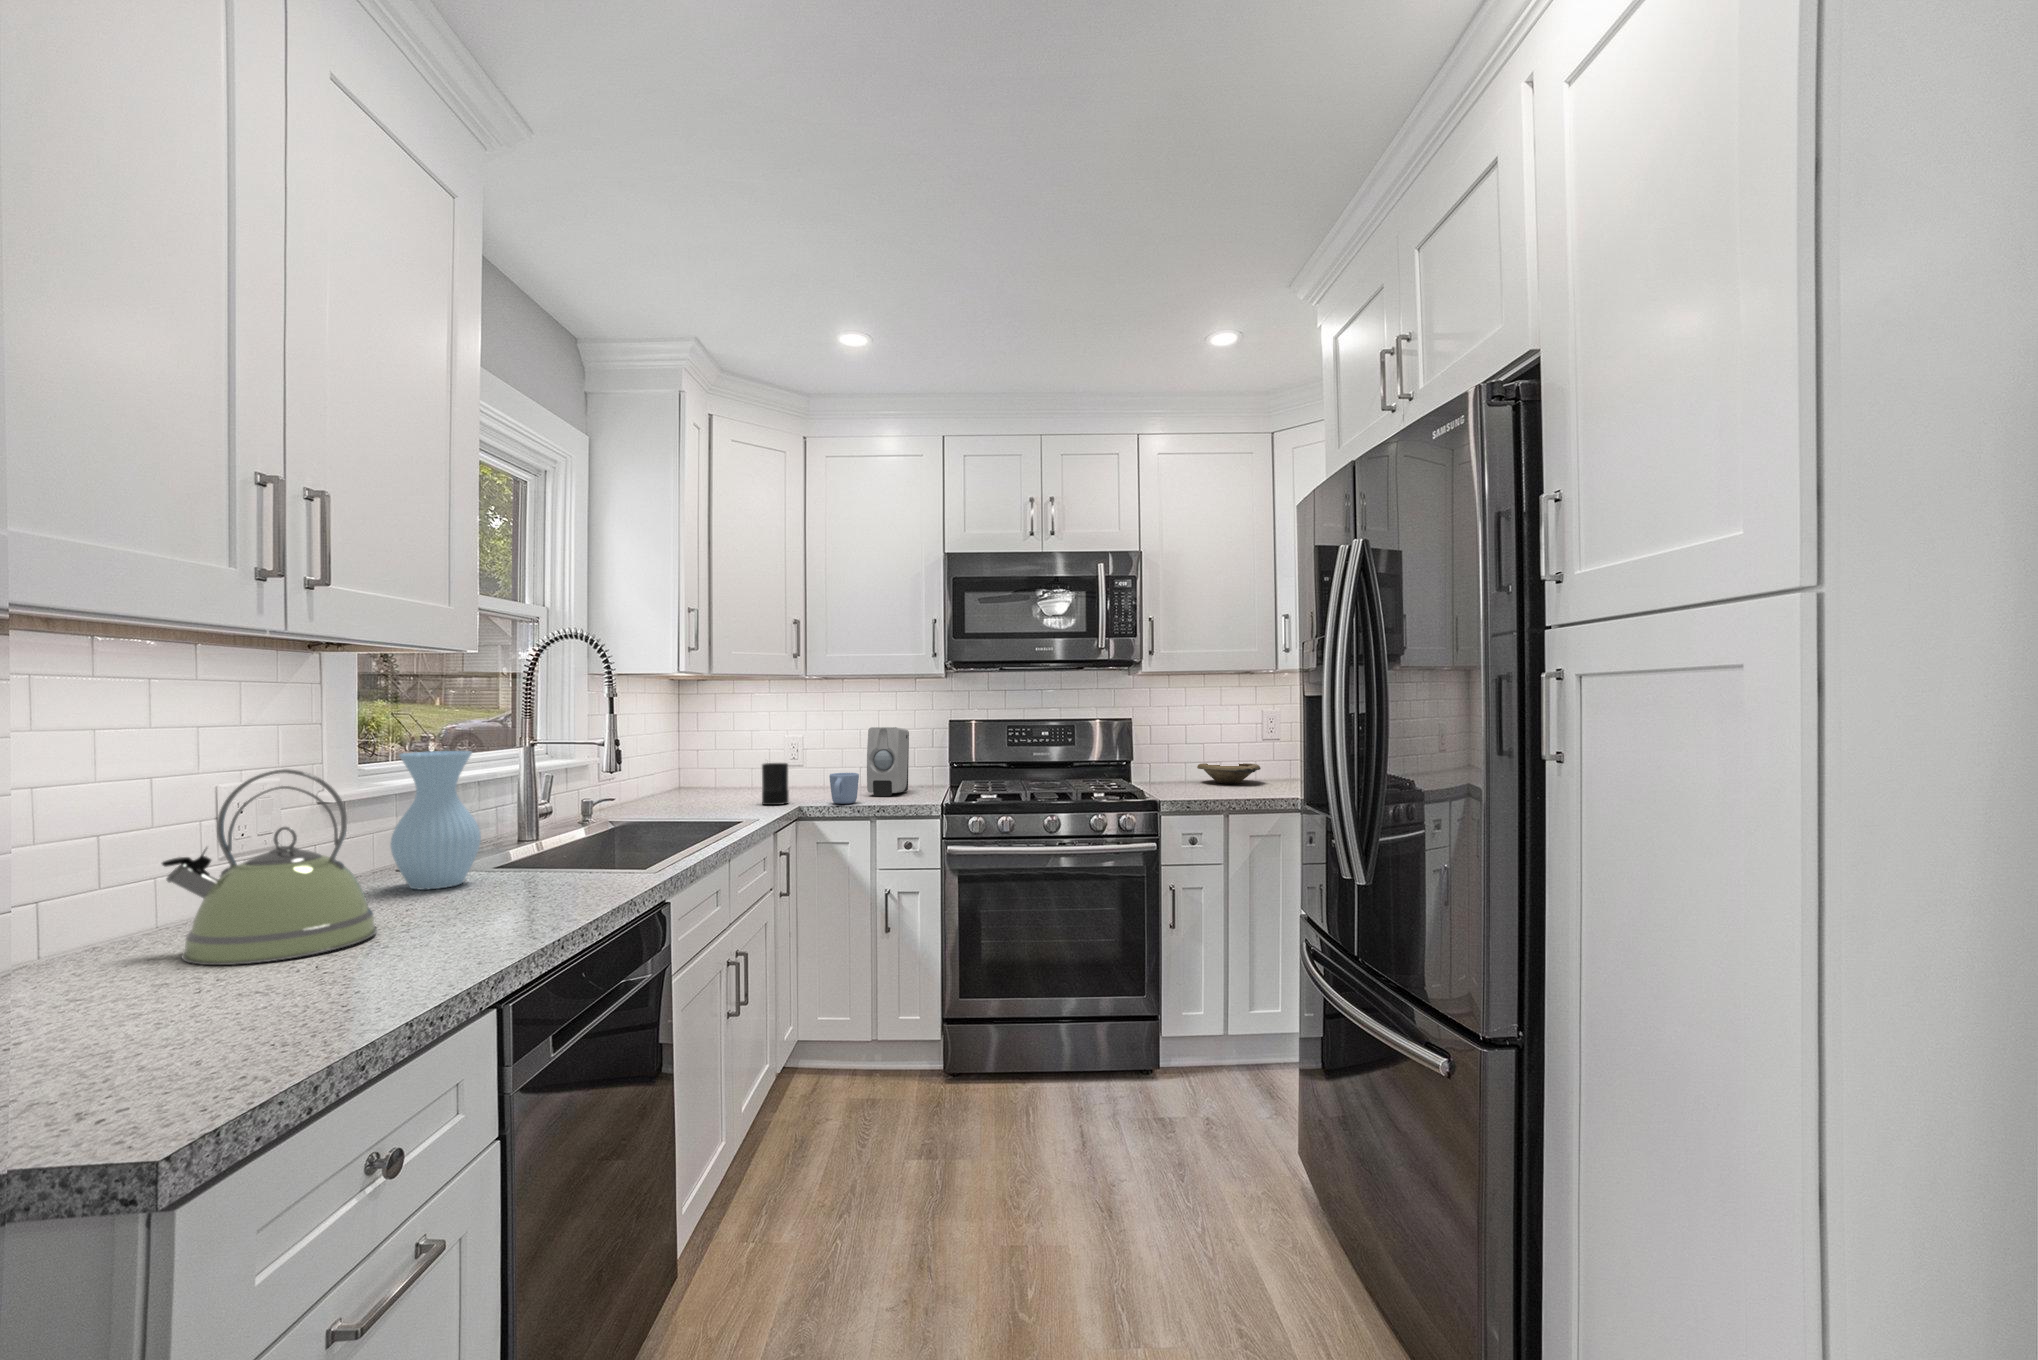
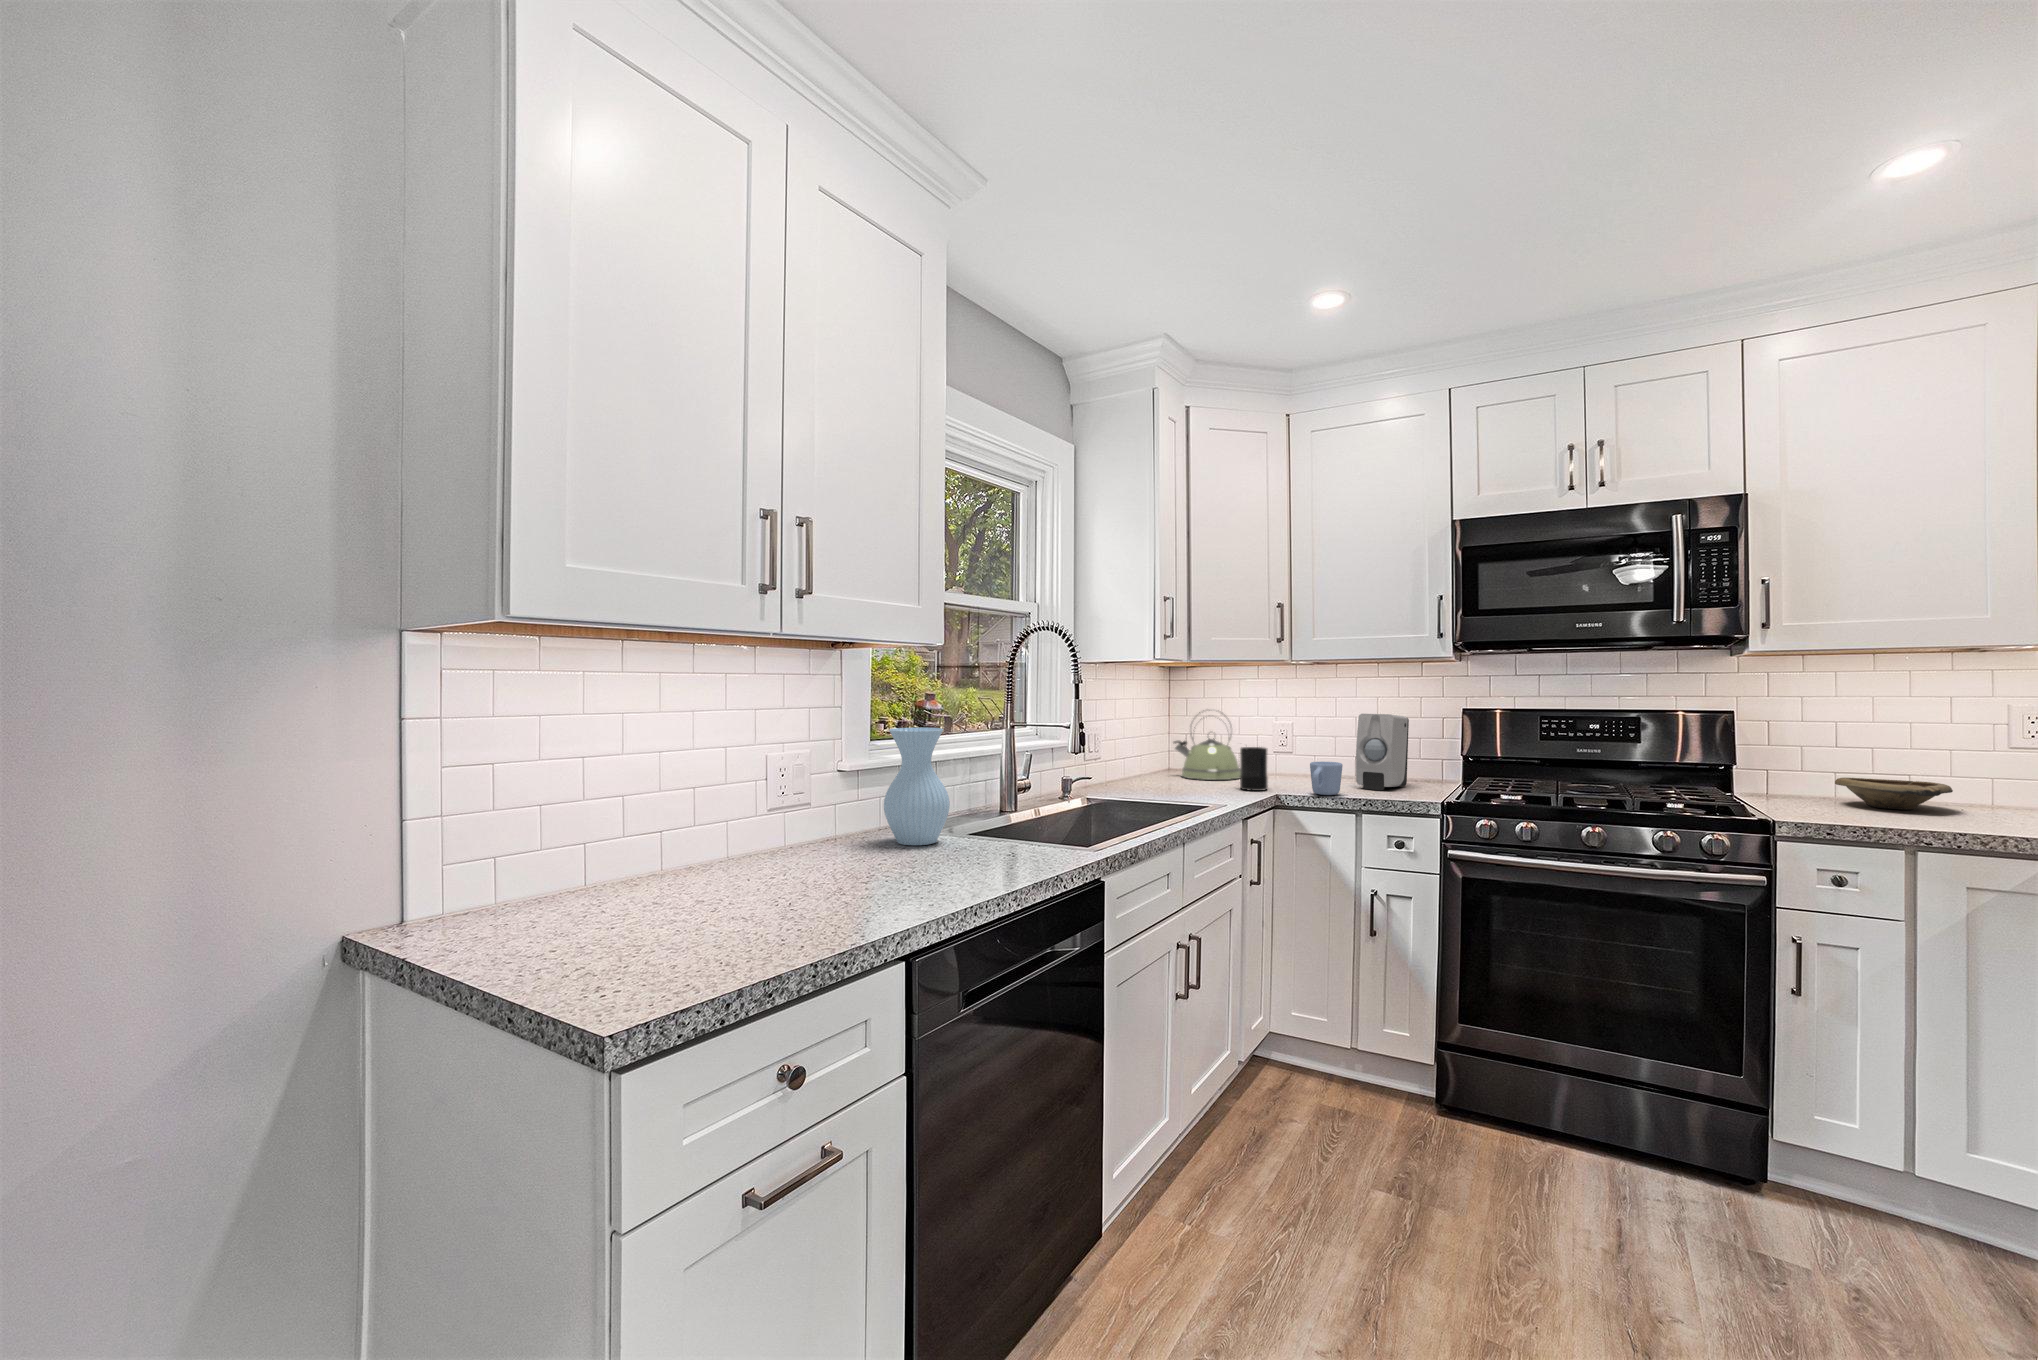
kettle: present [162,769,377,965] -> present [1174,710,1240,780]

